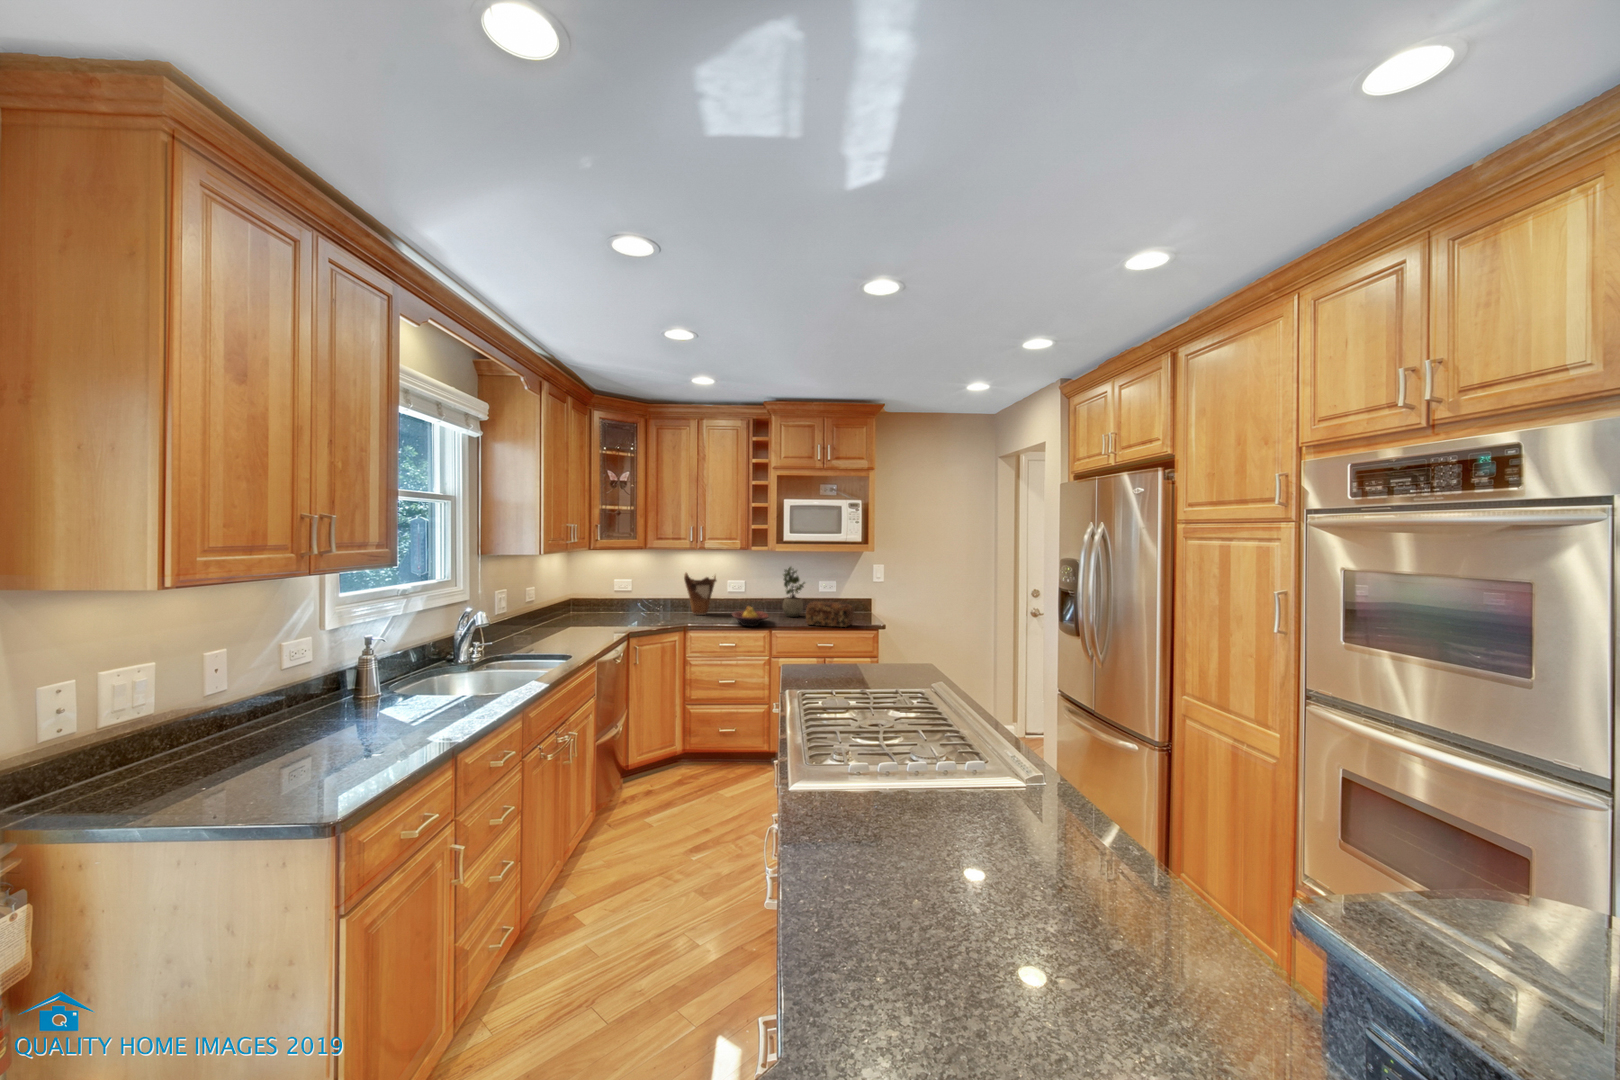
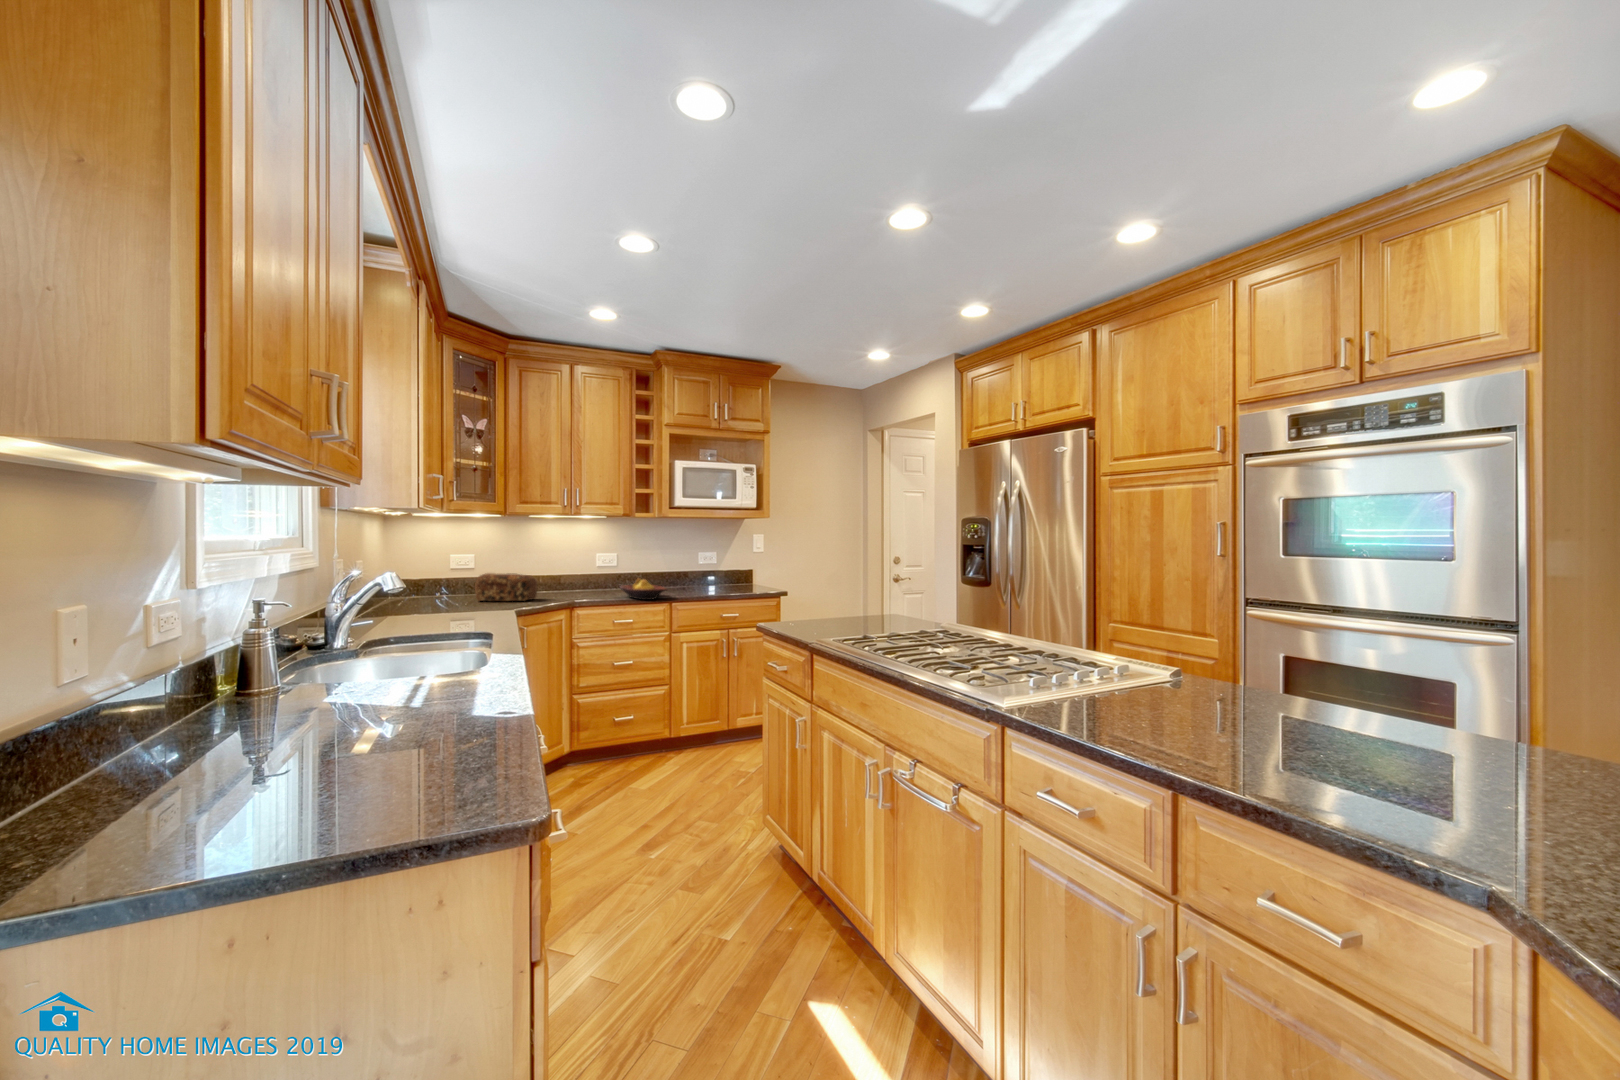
potted plant: present [782,567,805,617] -> none [666,536,697,591]
vase: present [684,573,716,615] -> none [549,544,587,593]
bread loaf: present [806,601,854,627] -> present [475,573,537,601]

